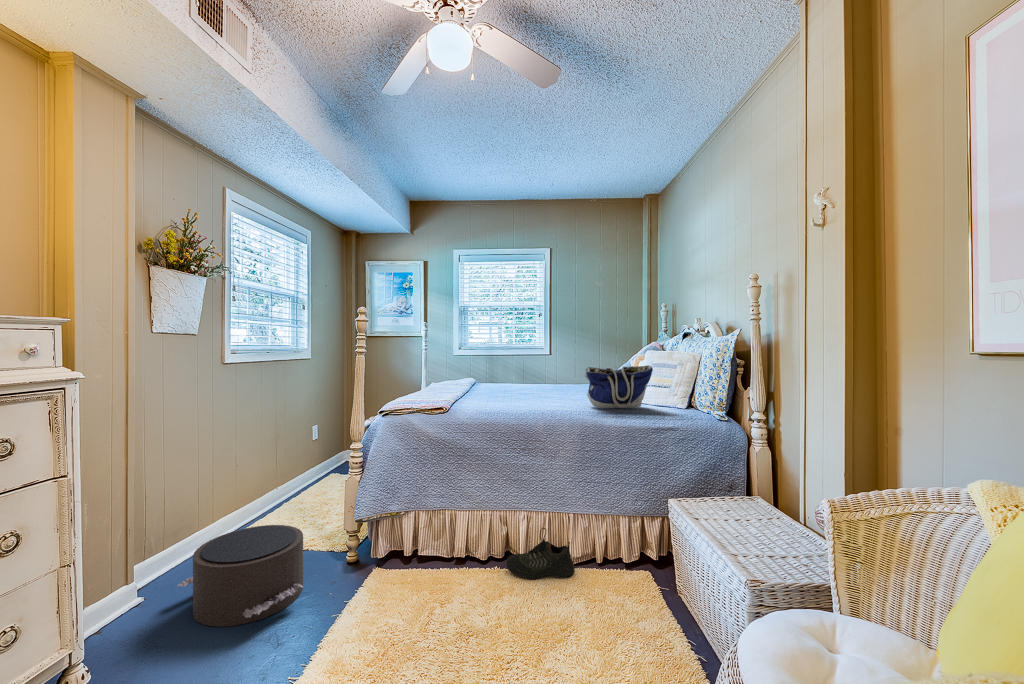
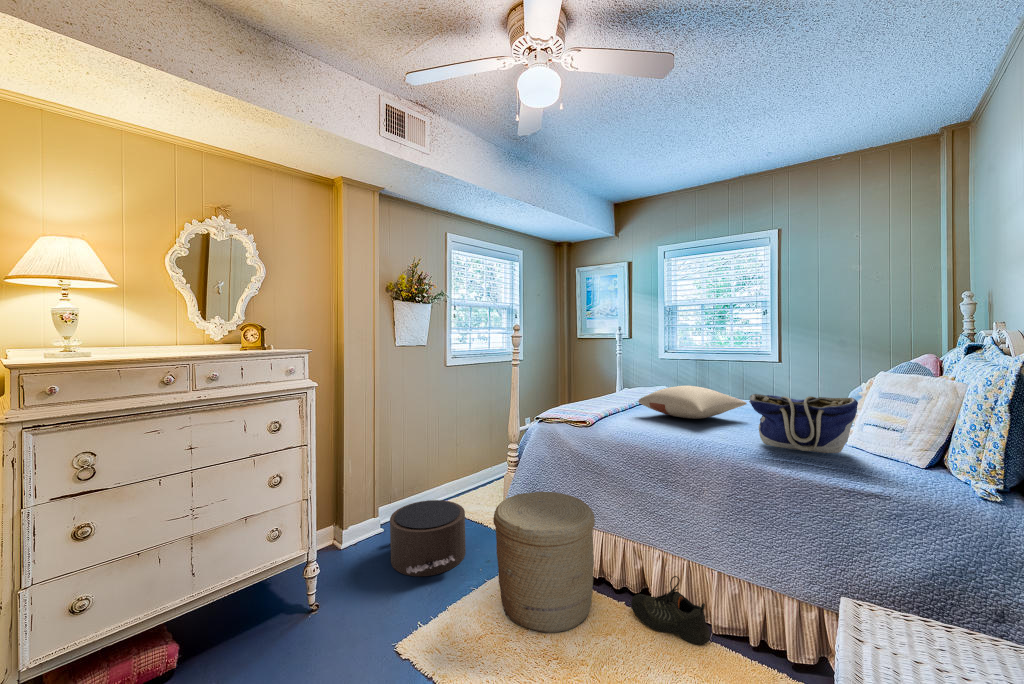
pillow: none [478,370,560,398] -> present [638,386,747,419]
woven basket: none [372,480,478,619] -> present [493,492,595,633]

